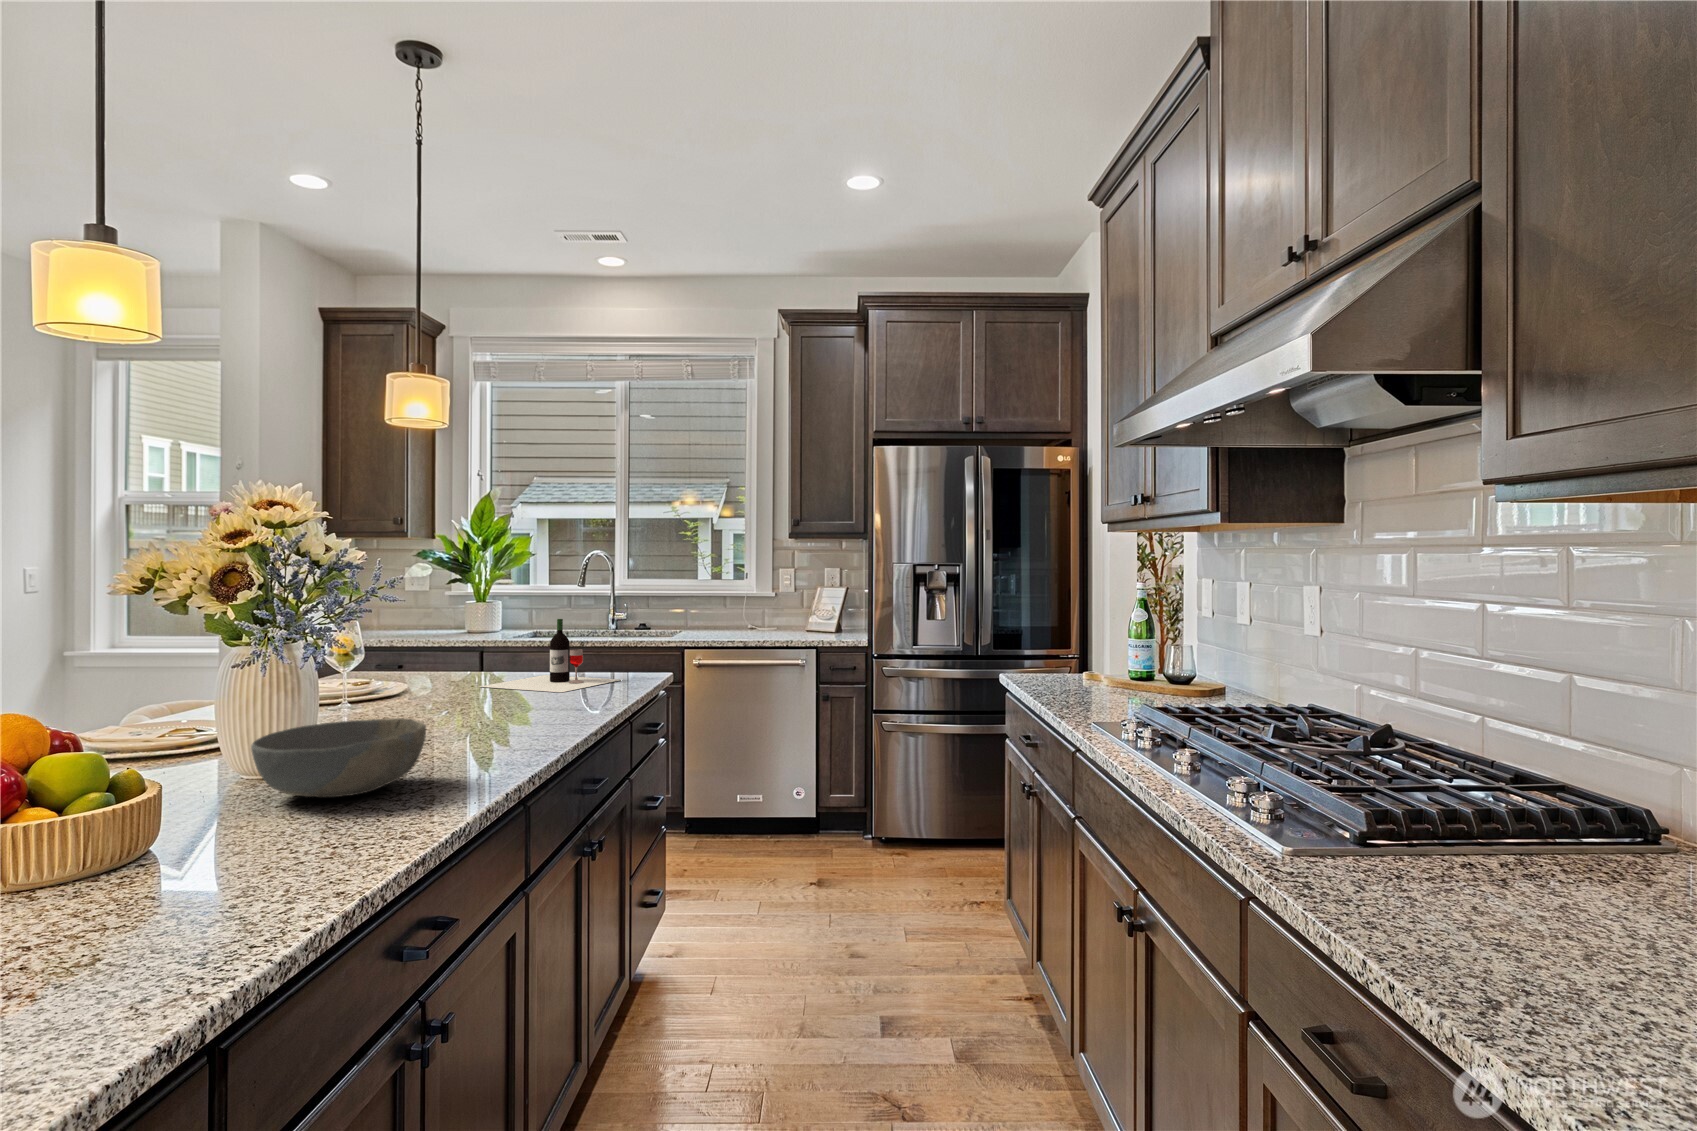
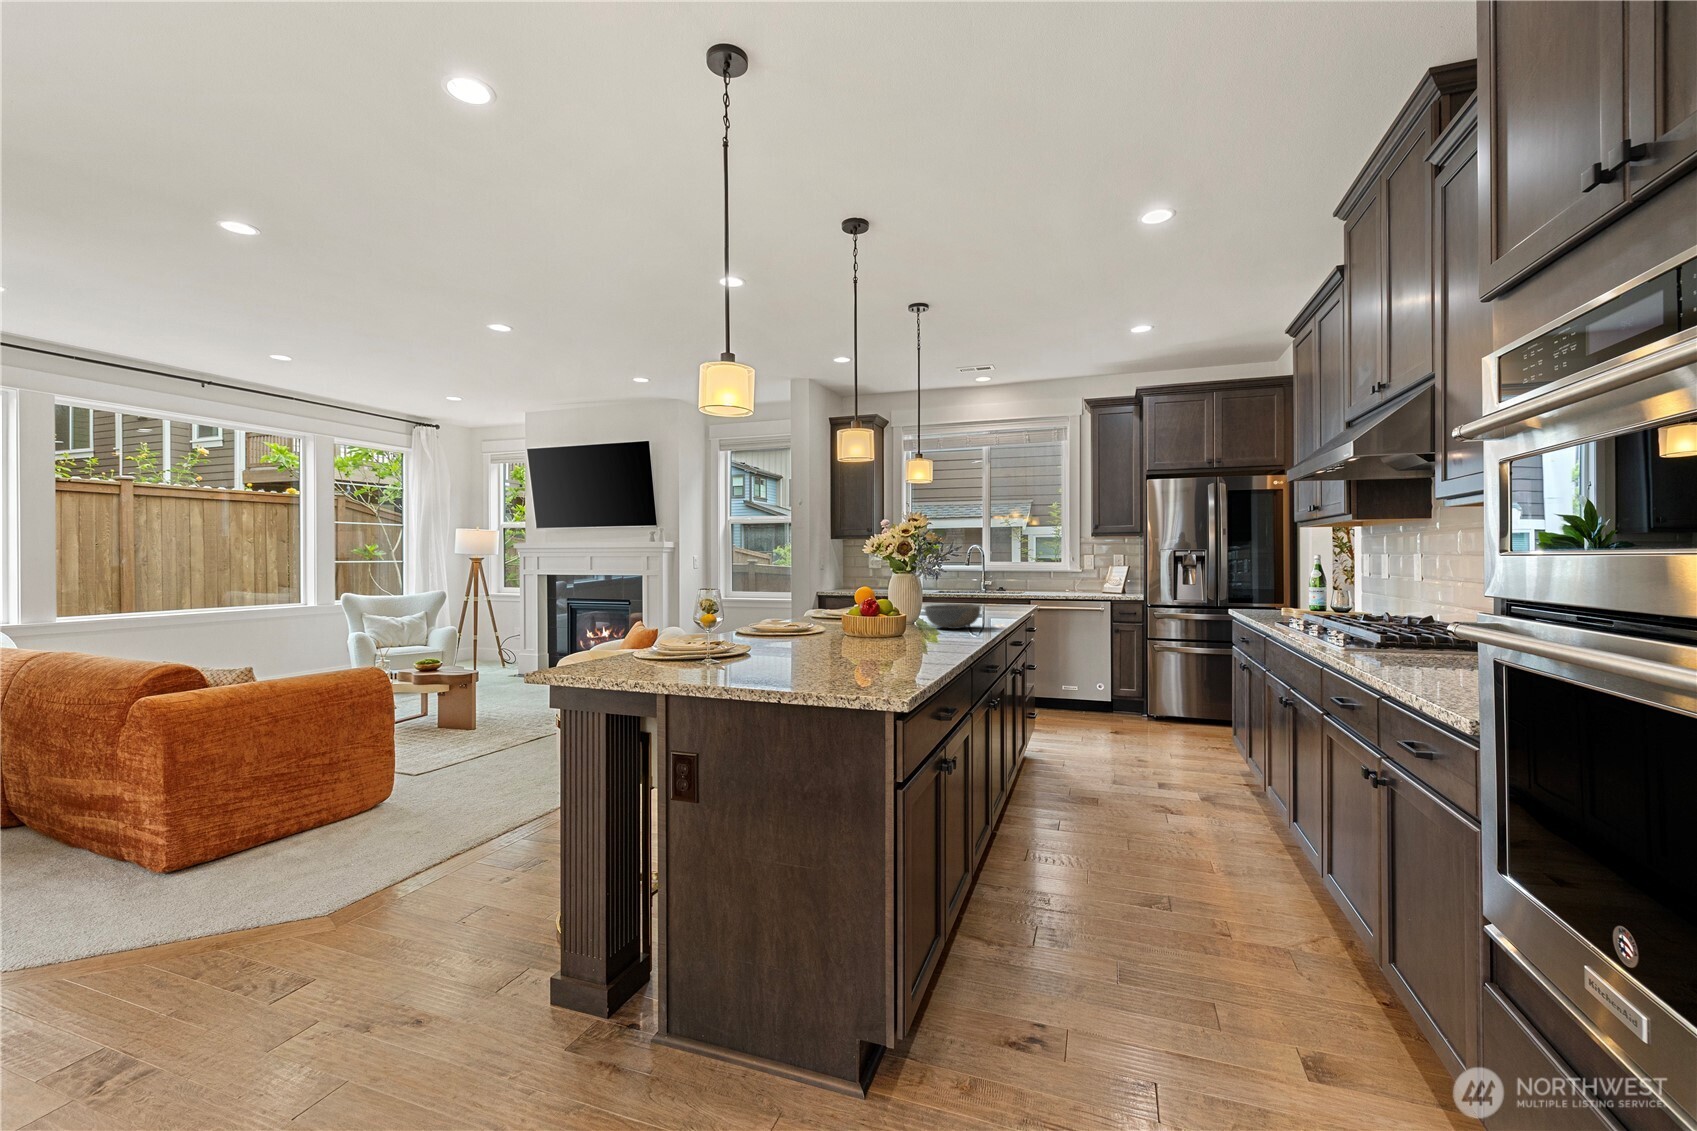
wine bottle: present [480,619,619,692] -> none [949,577,1016,611]

